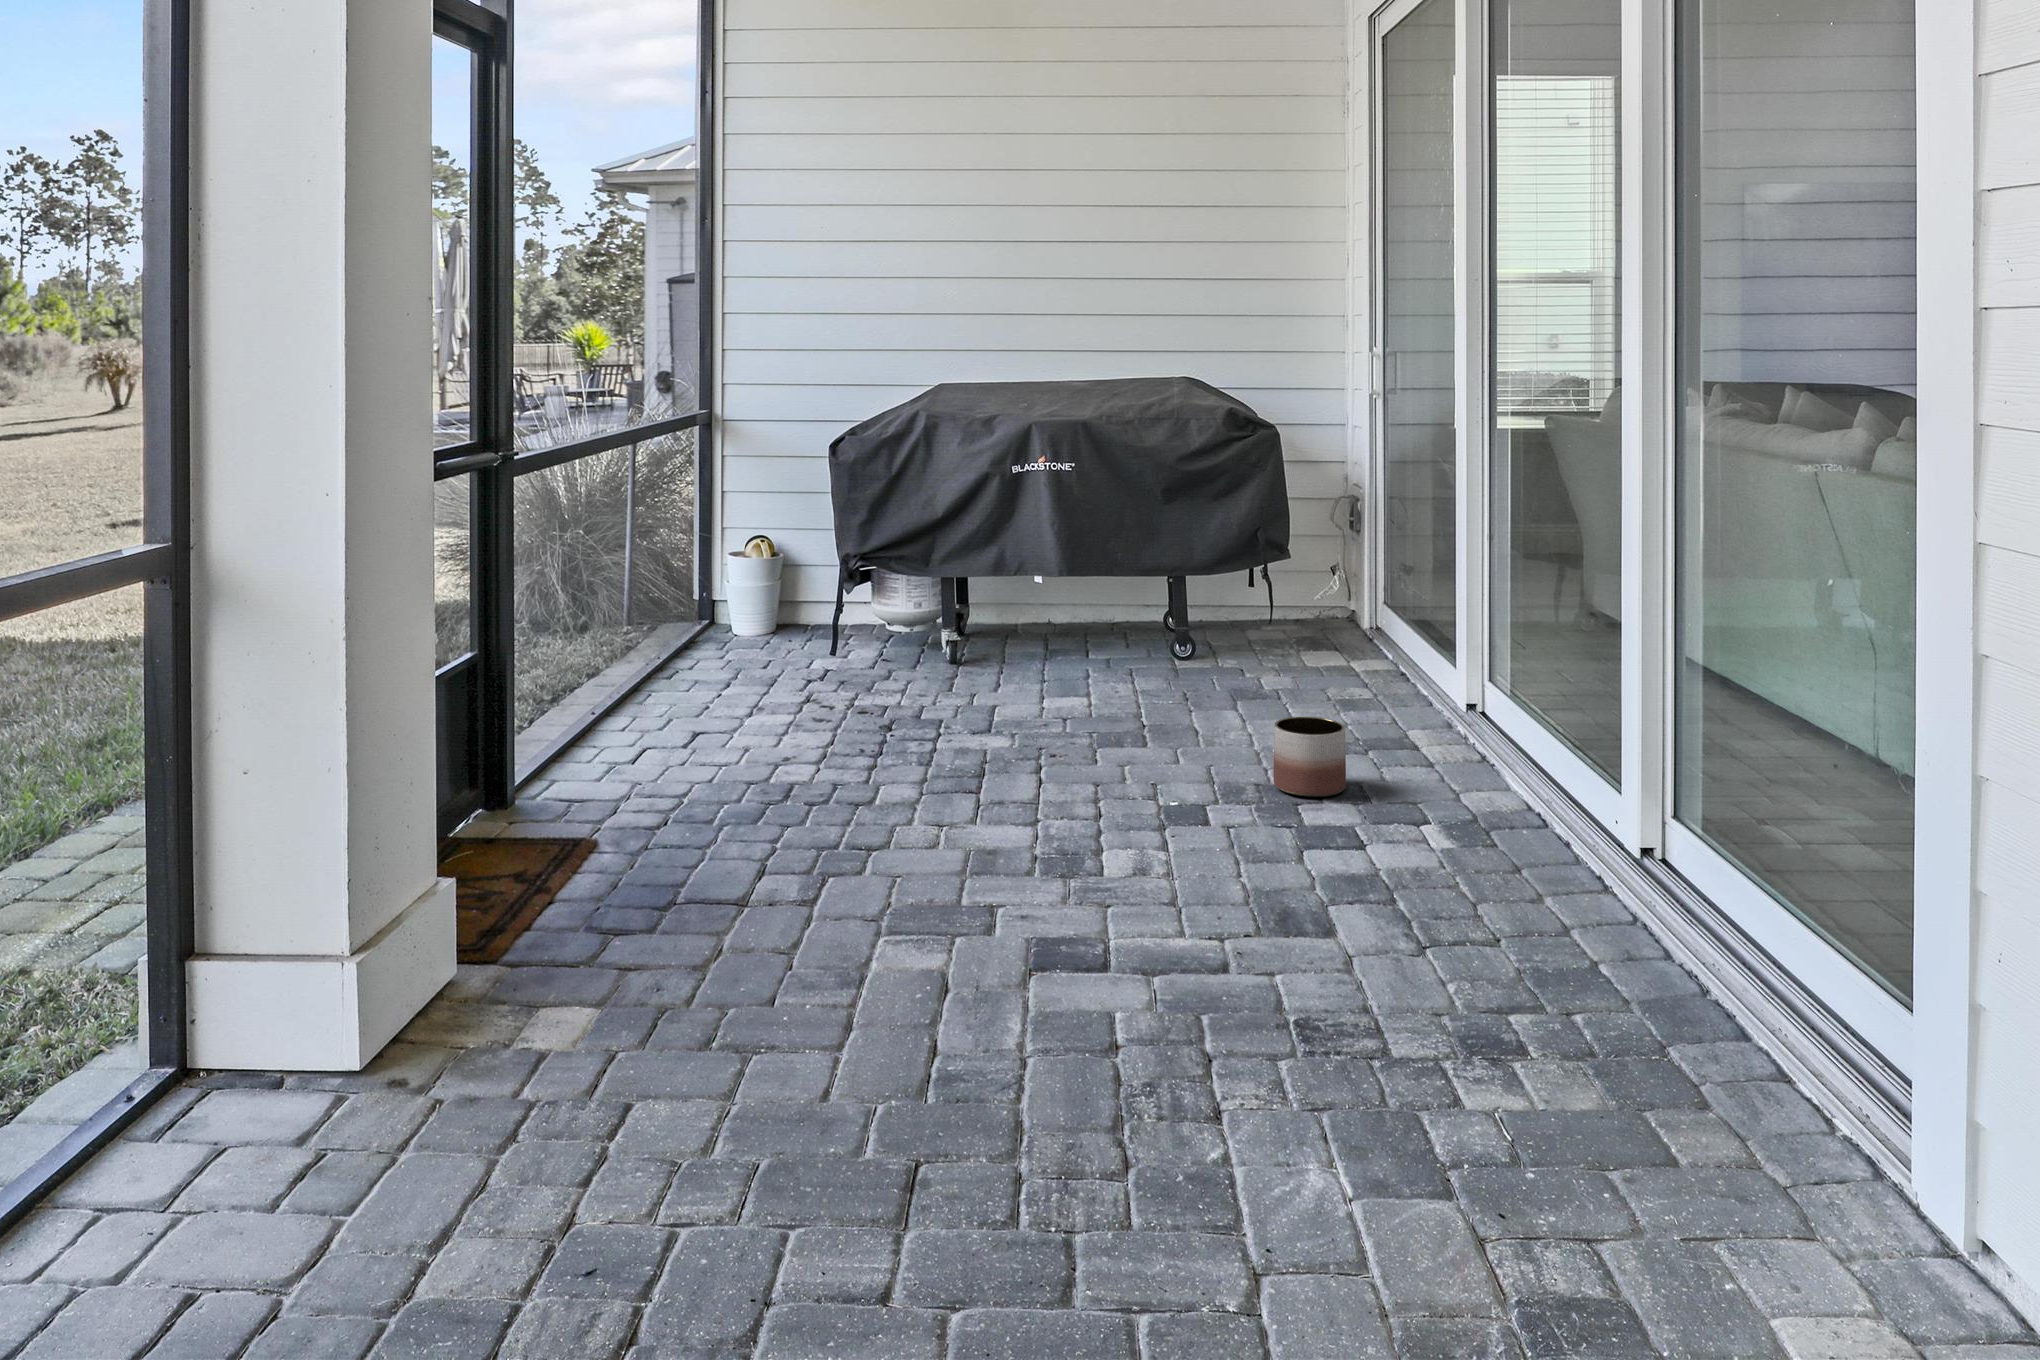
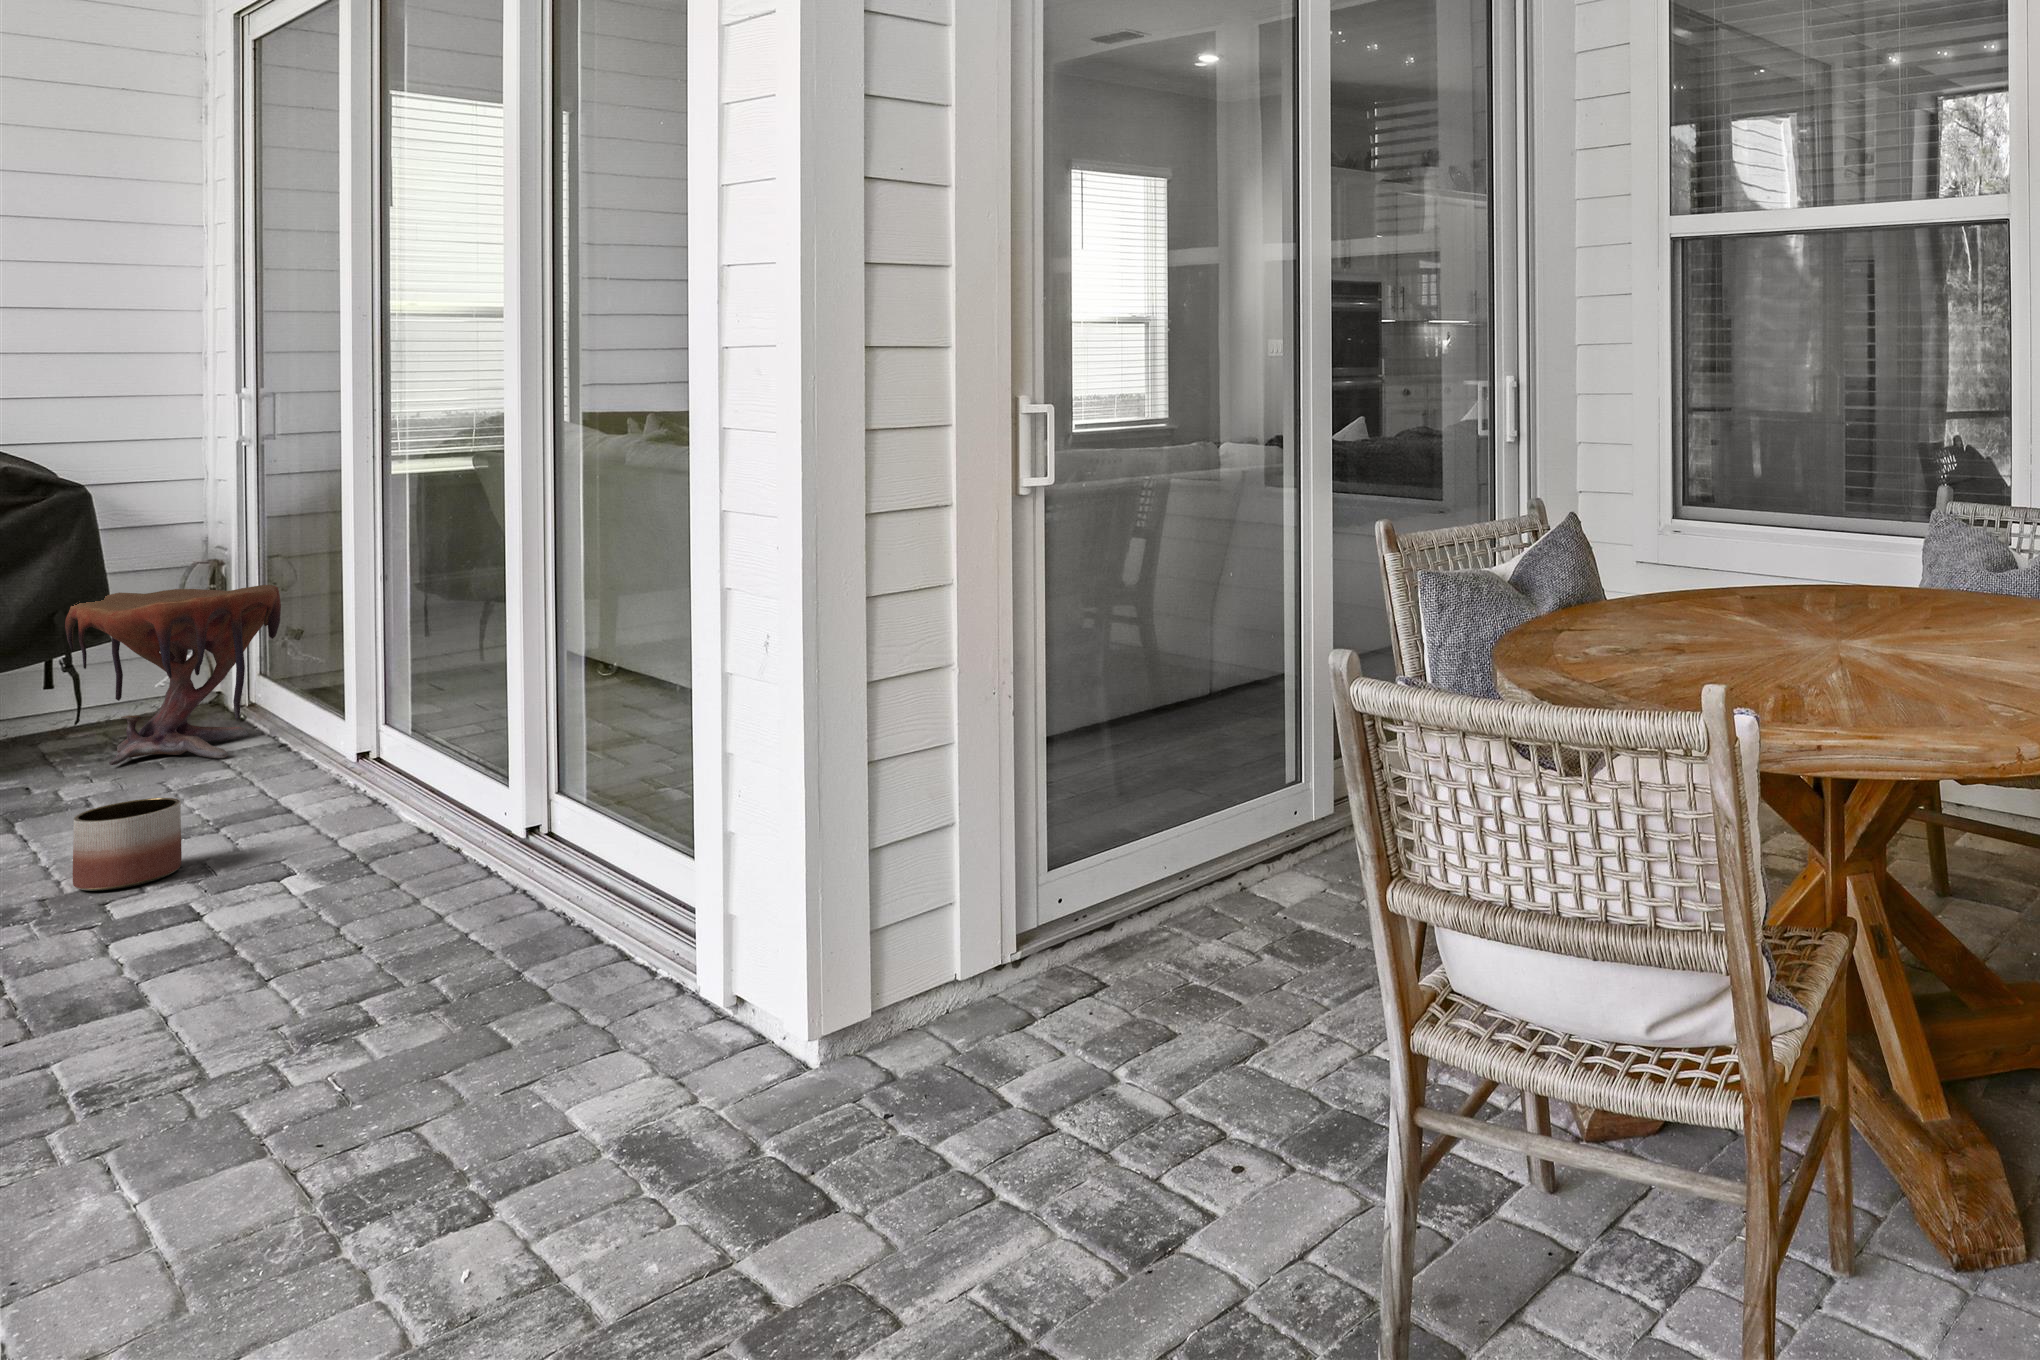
side table: none [1261,518,1404,679] -> present [65,585,281,765]

